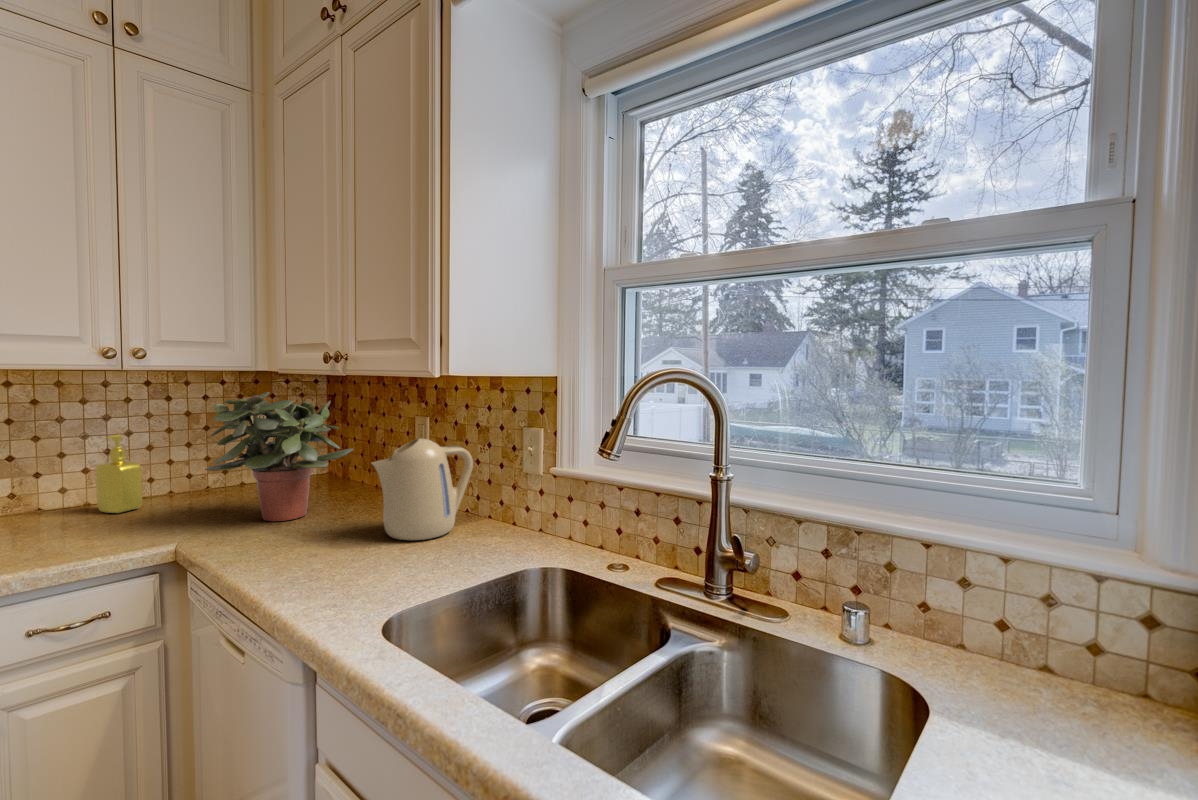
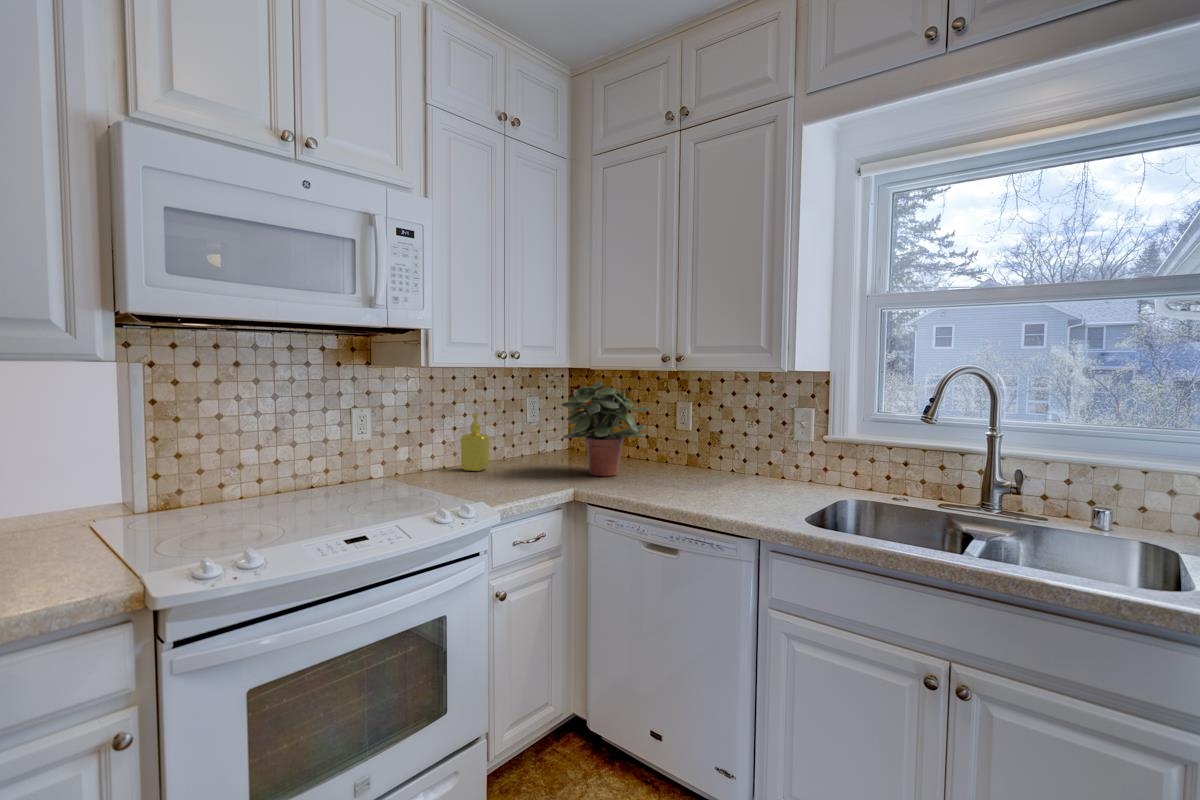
kettle: present [372,438,473,540] -> none [696,415,754,487]

